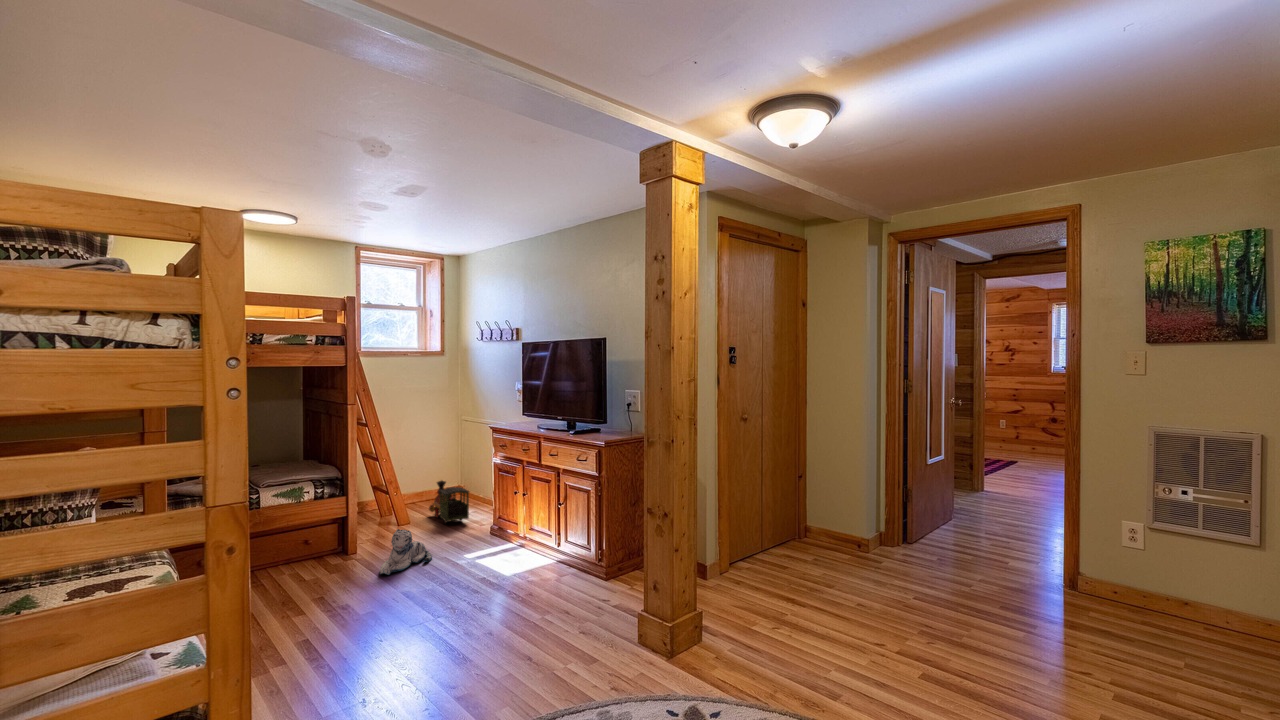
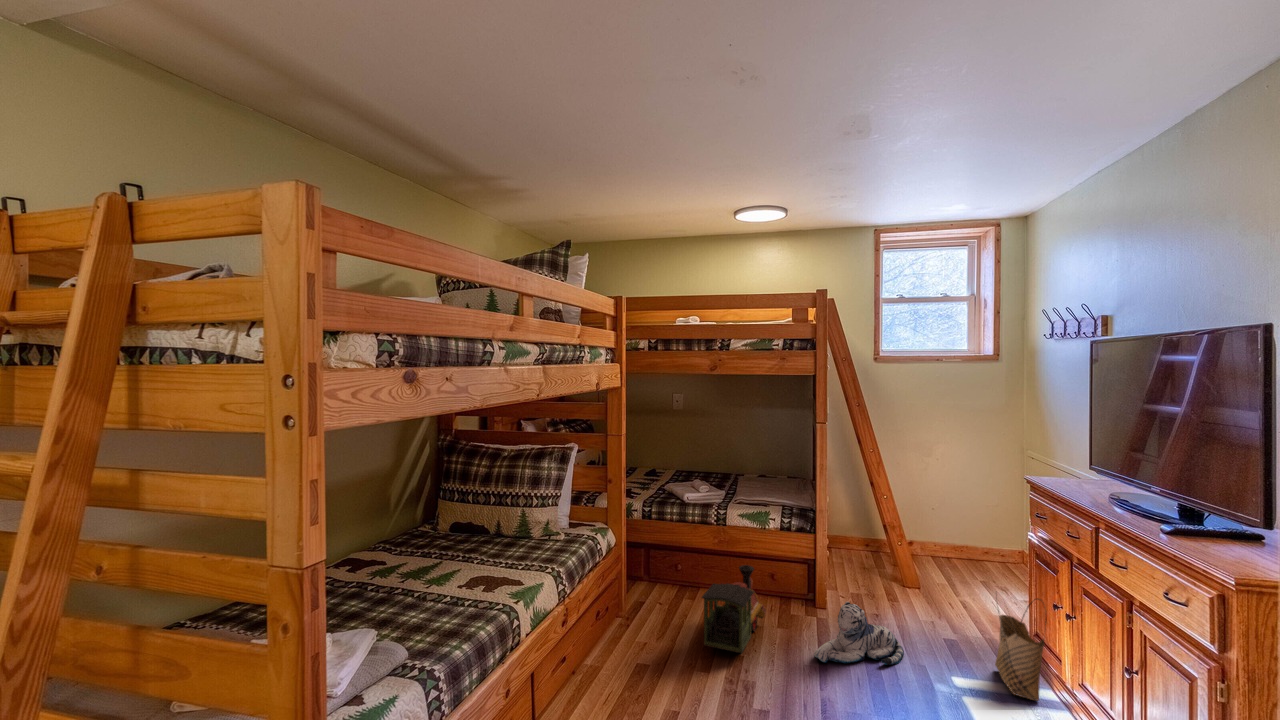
toy train: present [429,481,469,524] -> present [702,565,767,653]
woven basket: none [481,493,512,549] -> present [995,595,1046,701]

